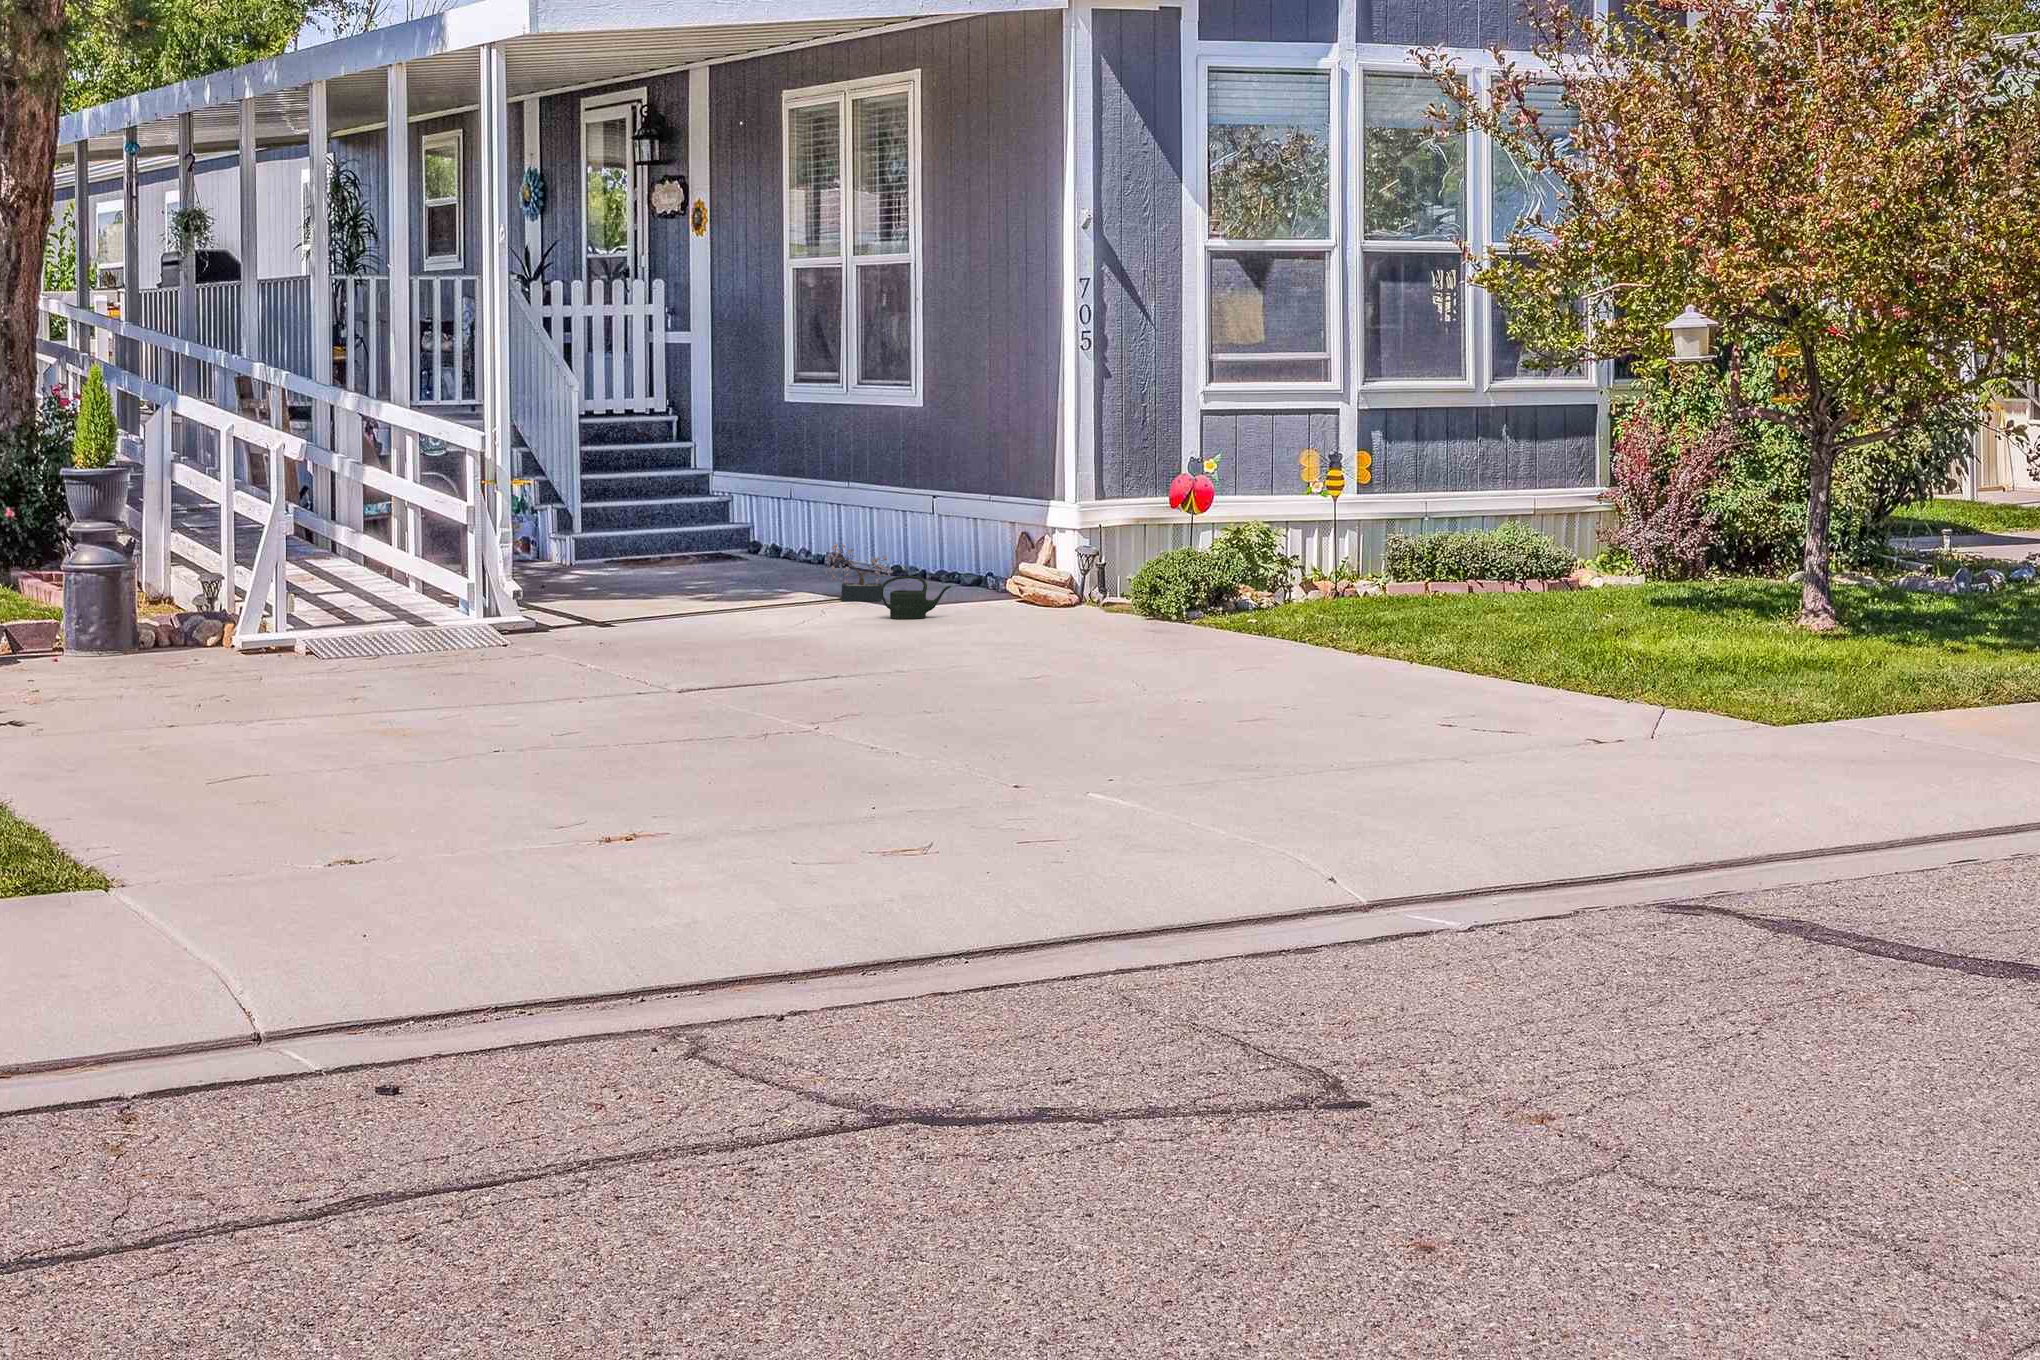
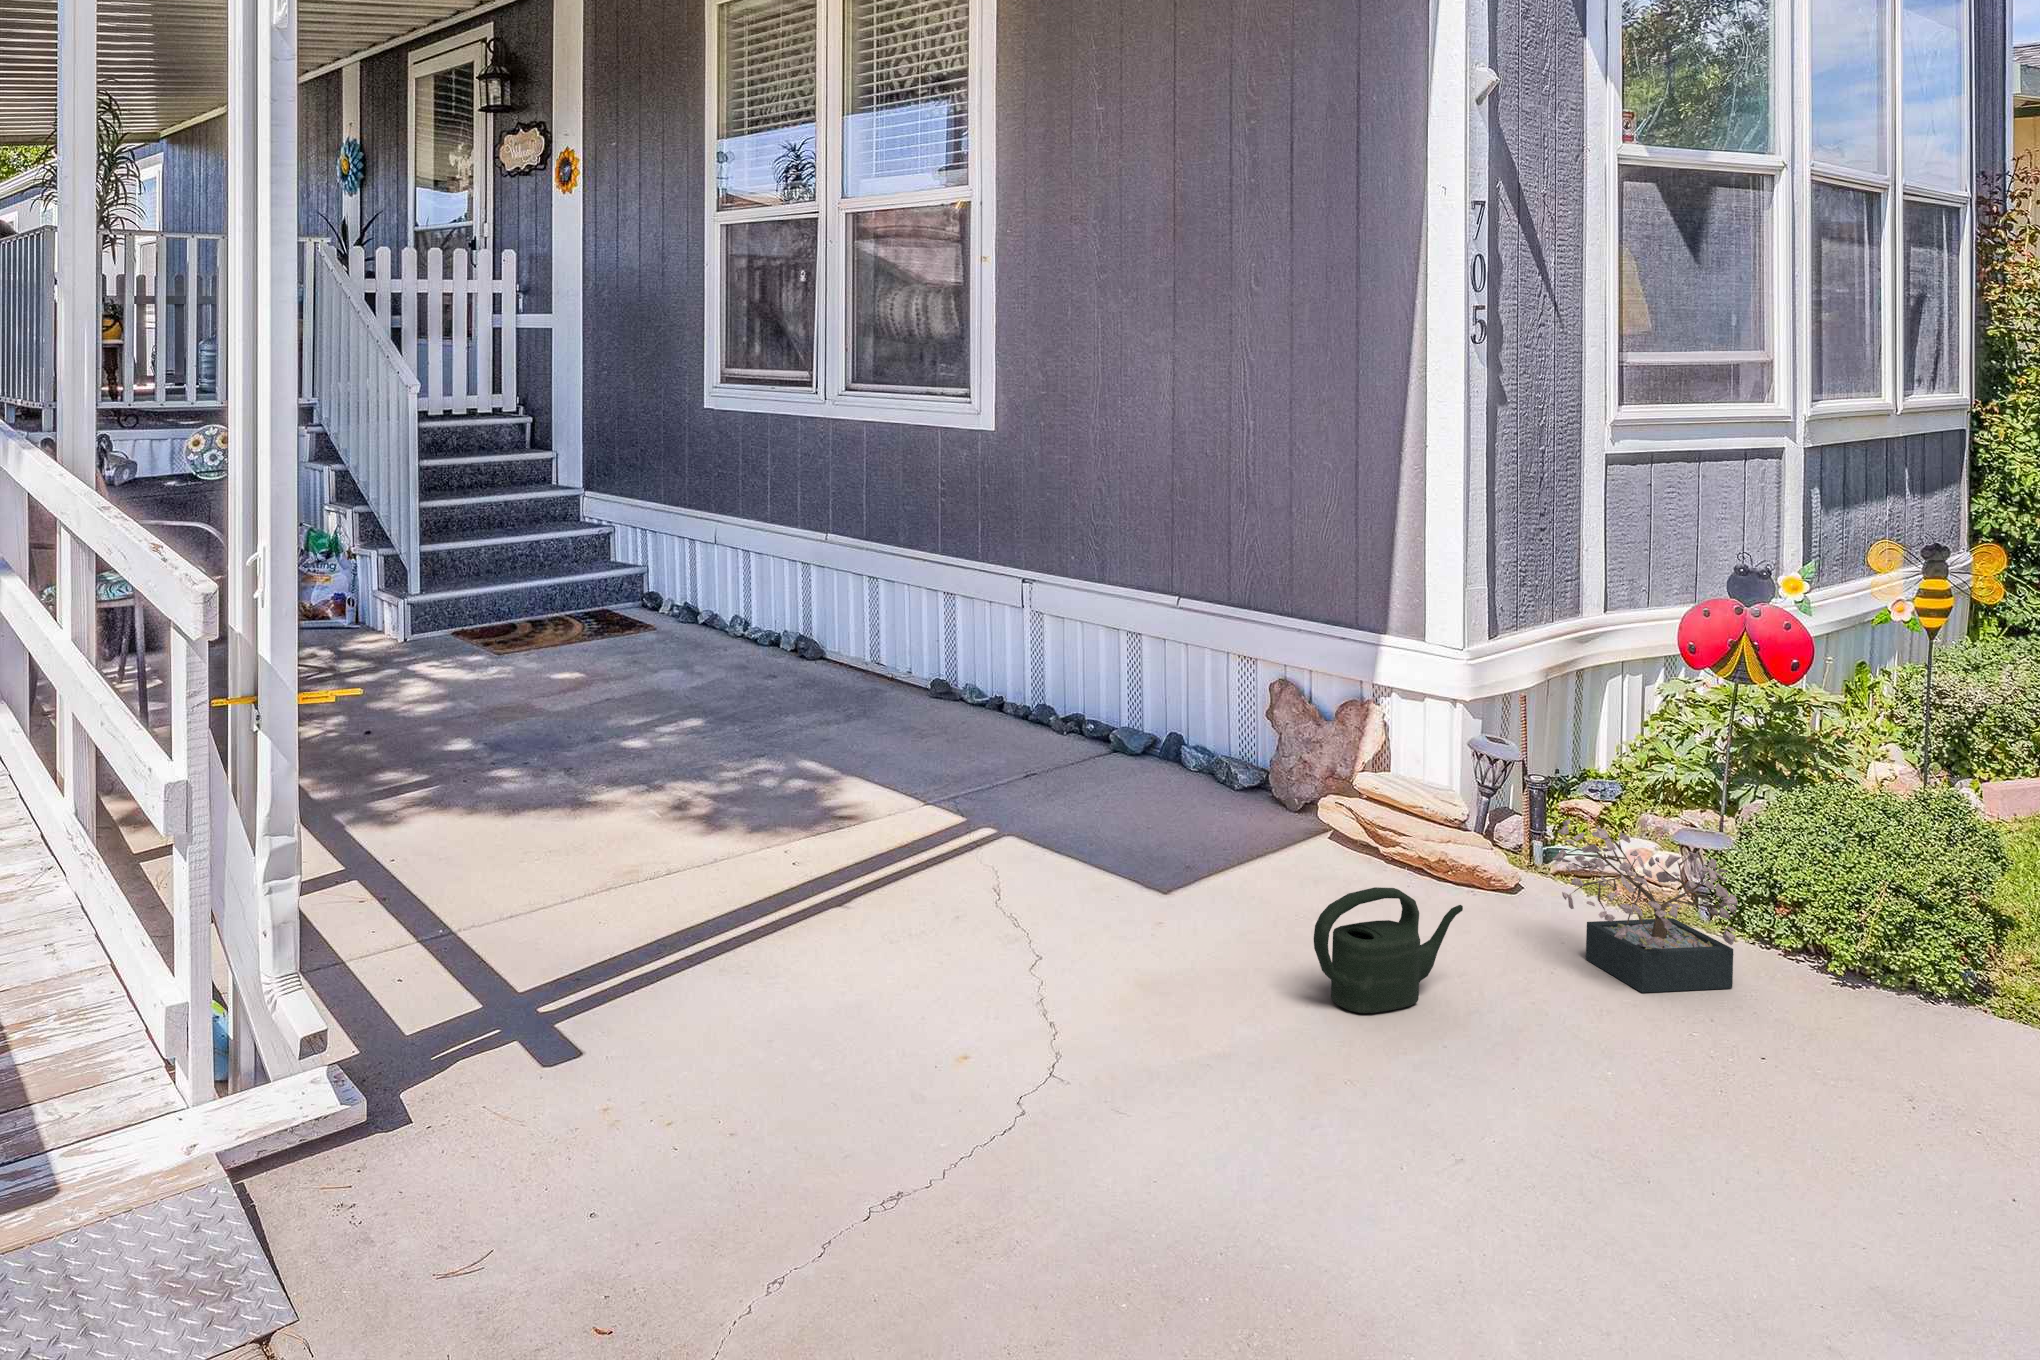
decorative plant: present [824,543,893,601] -> present [1553,819,1737,992]

